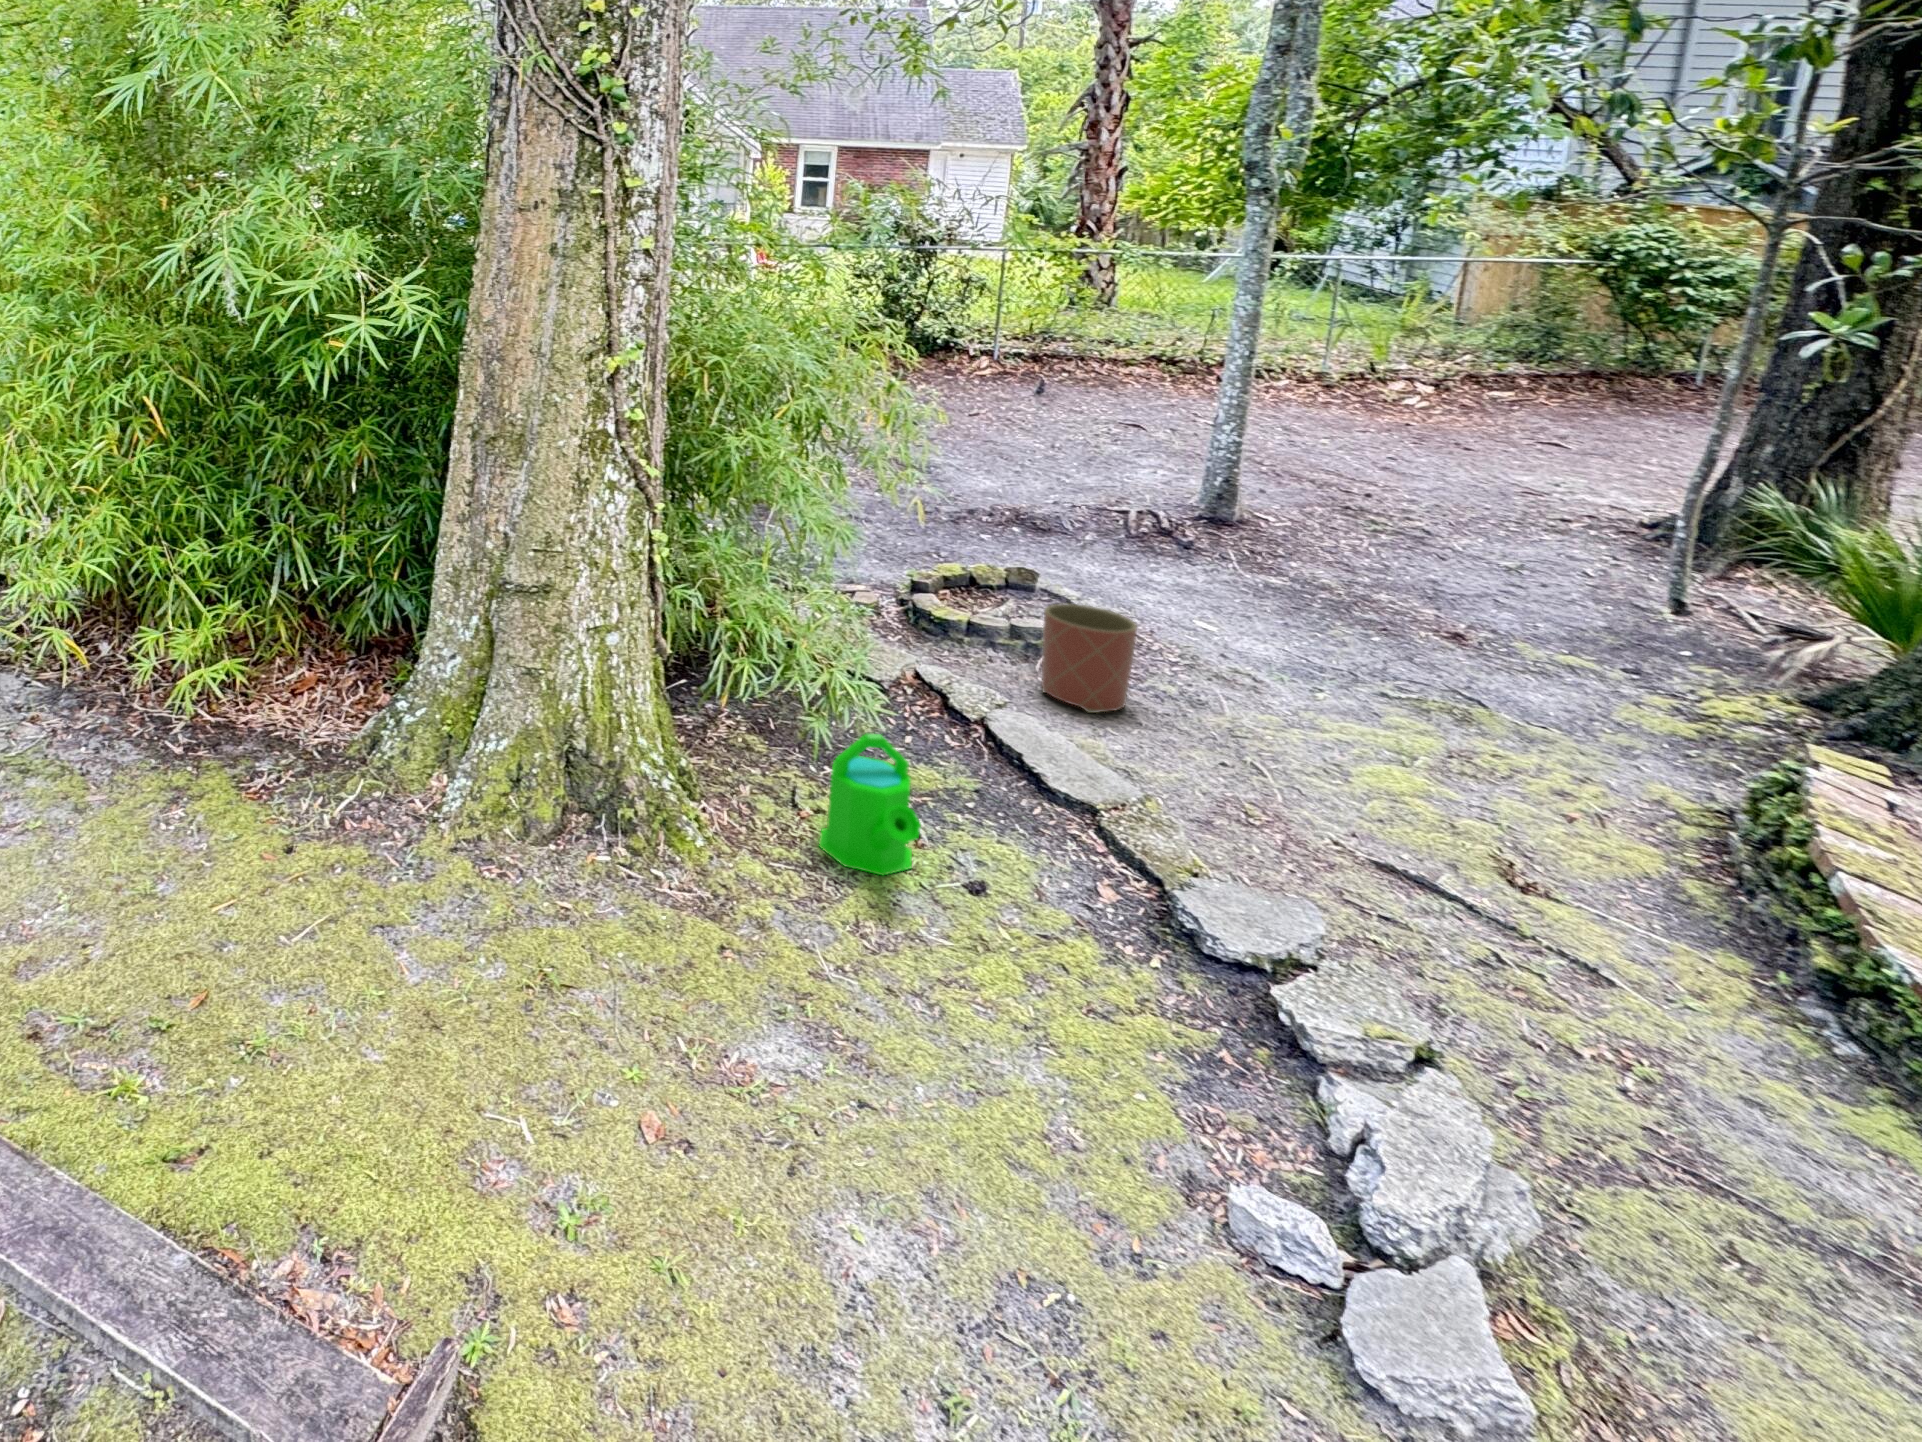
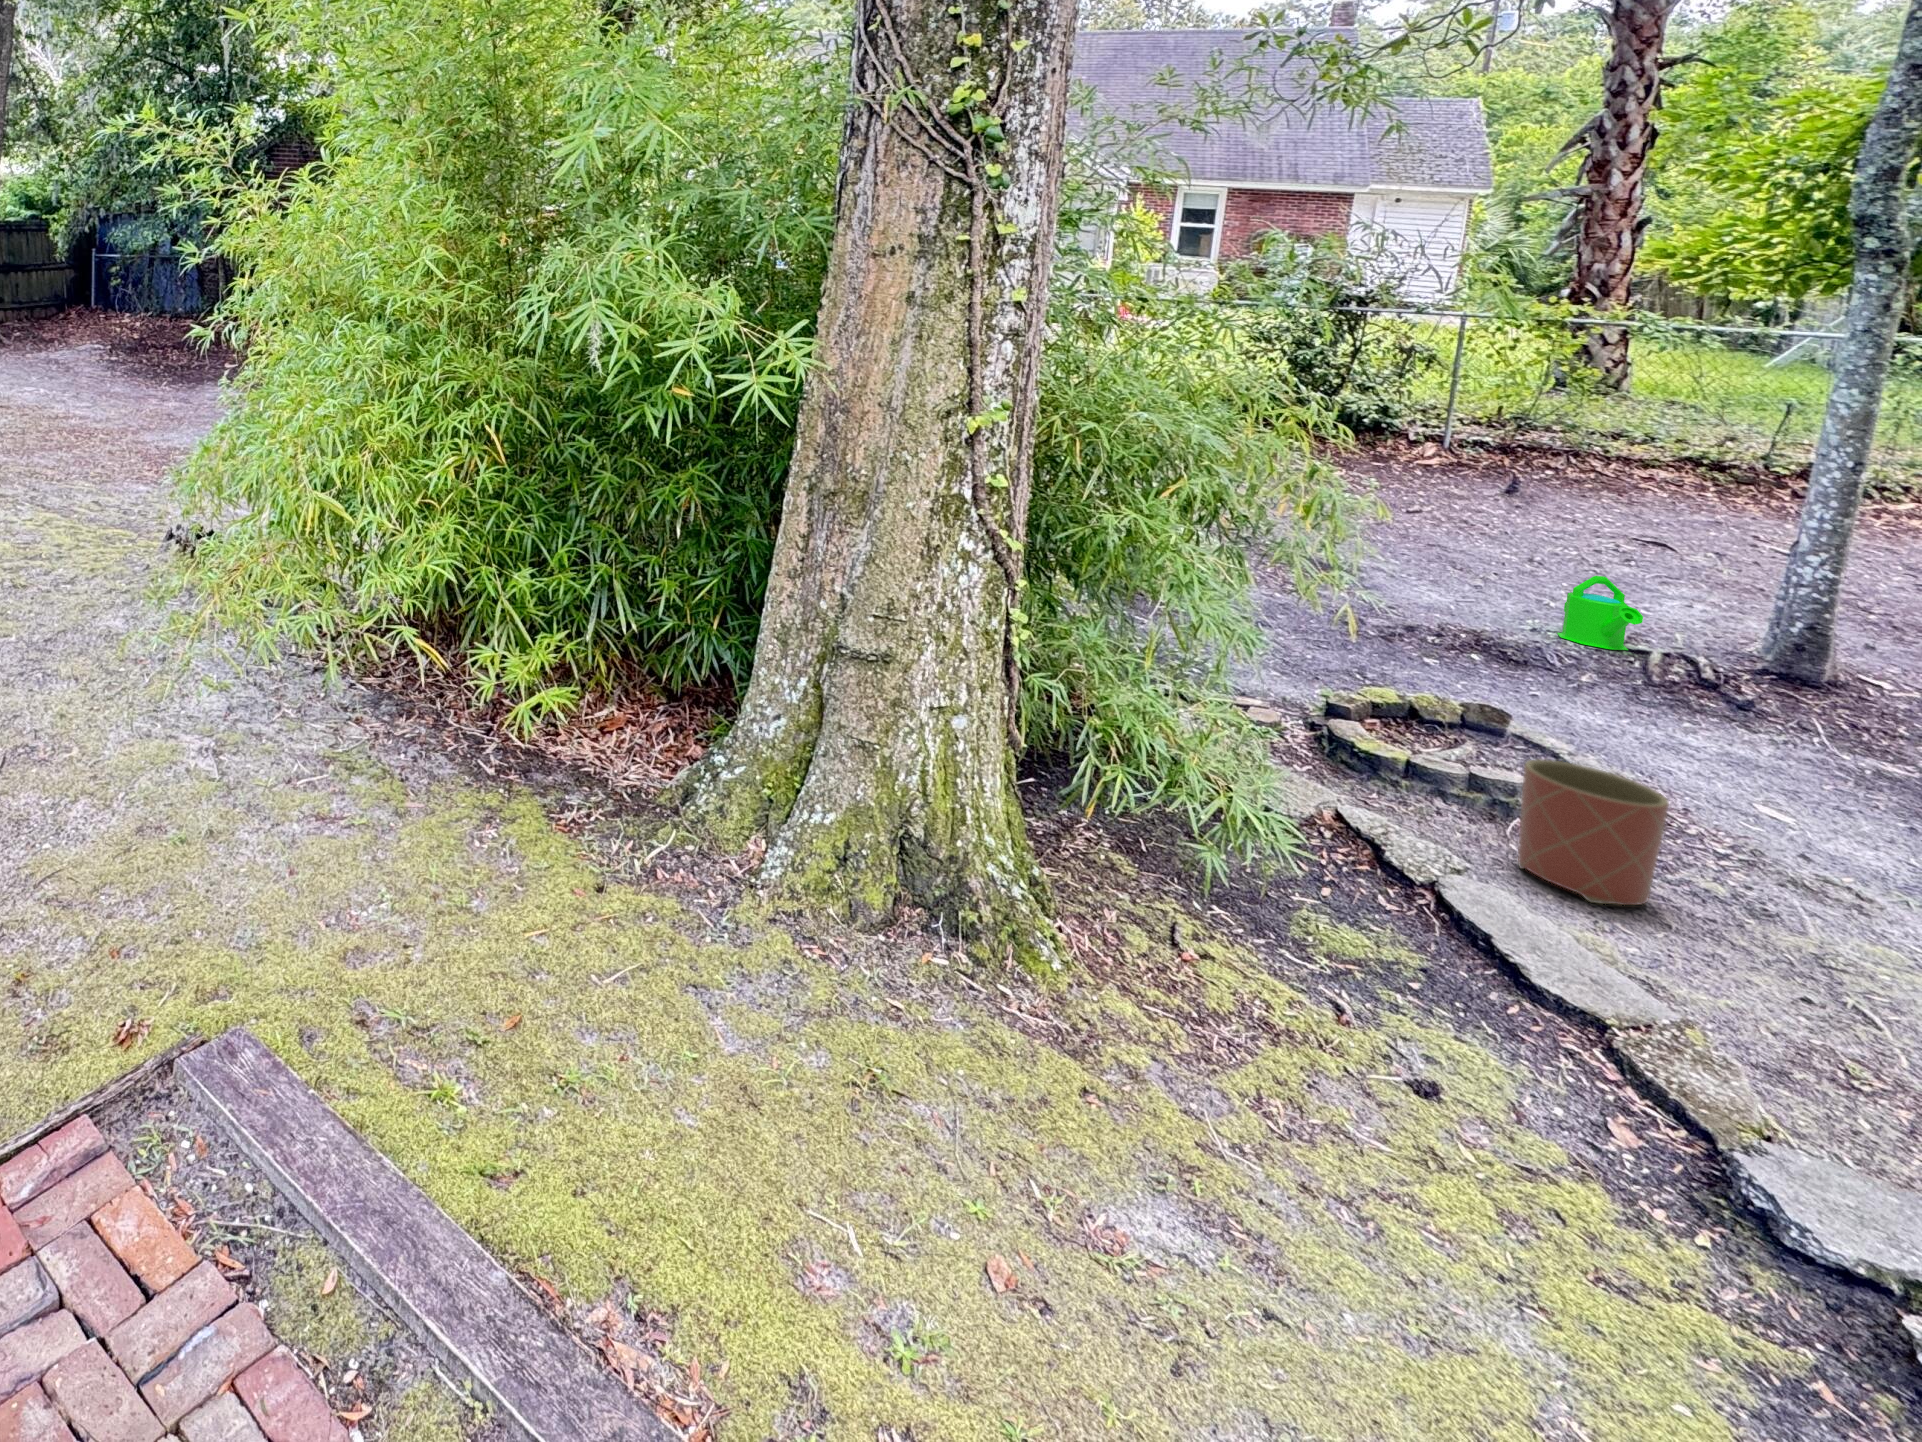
watering can: present [818,733,921,875] -> present [1557,576,1643,650]

